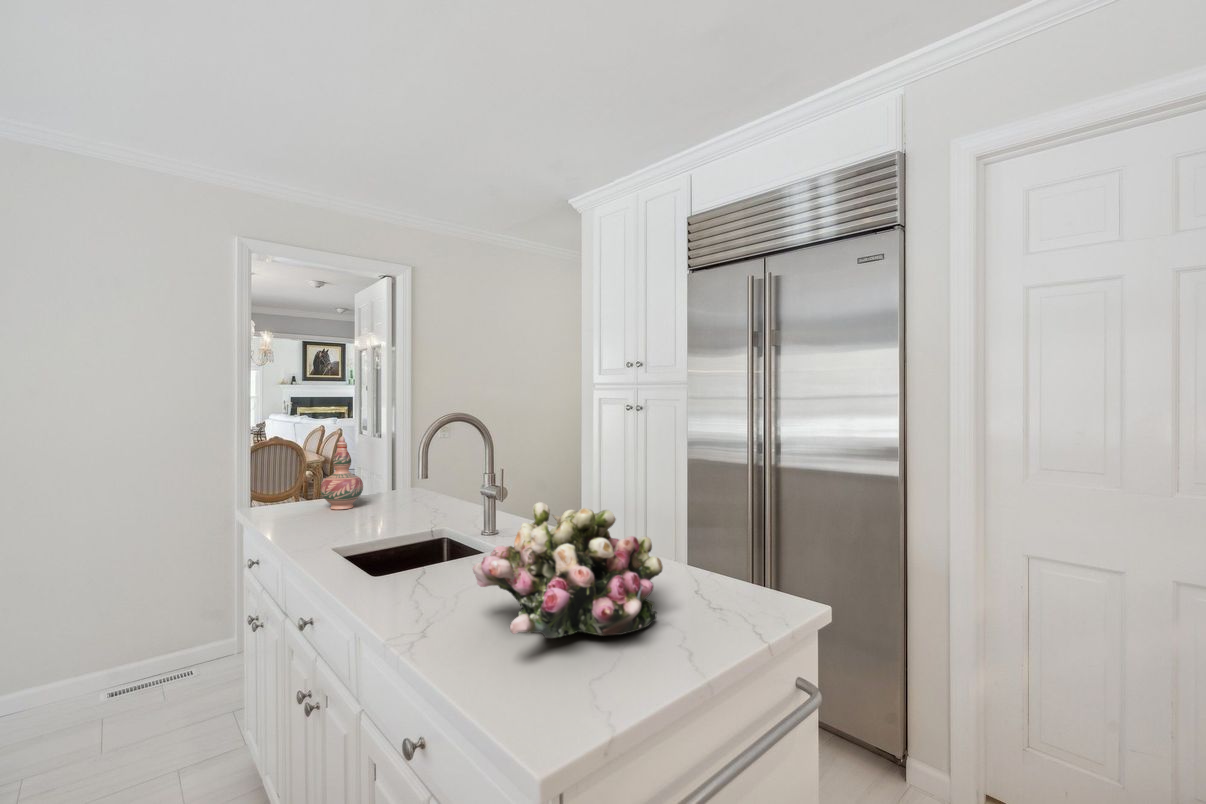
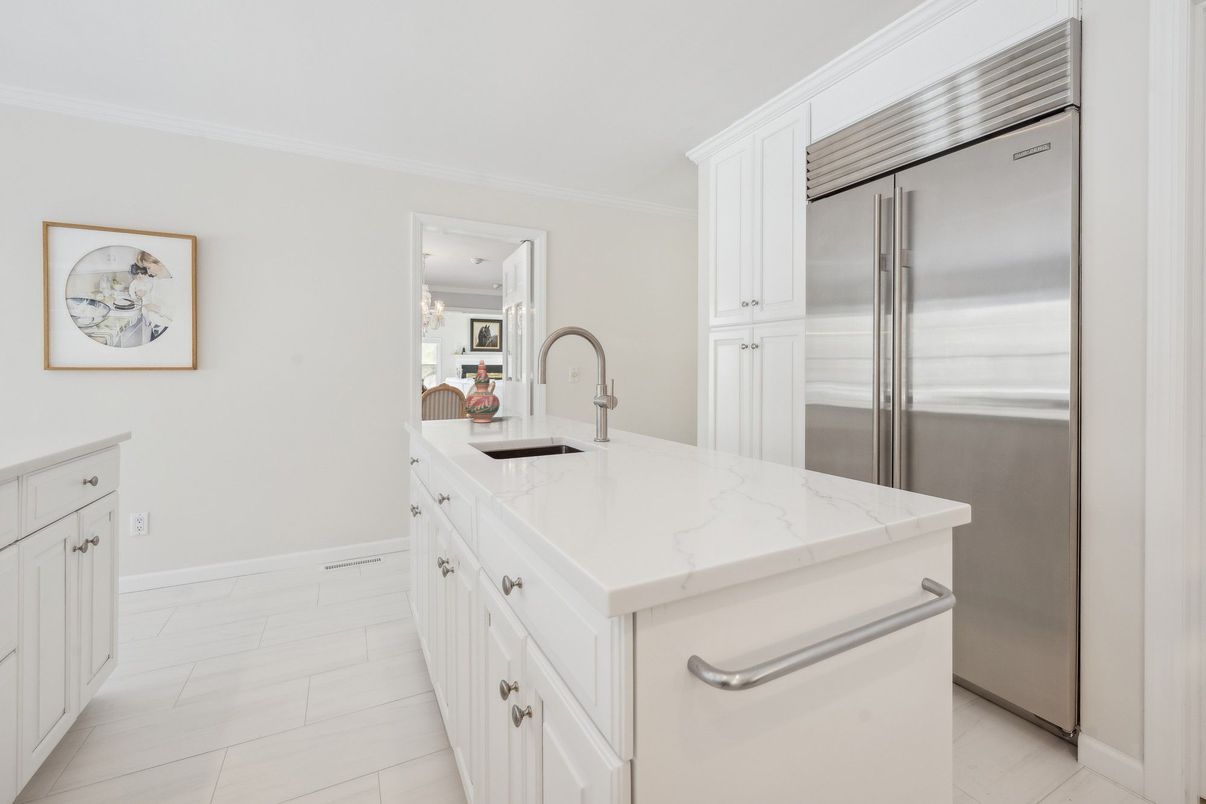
flower arrangement: present [473,502,663,638] -> none [572,376,765,501]

